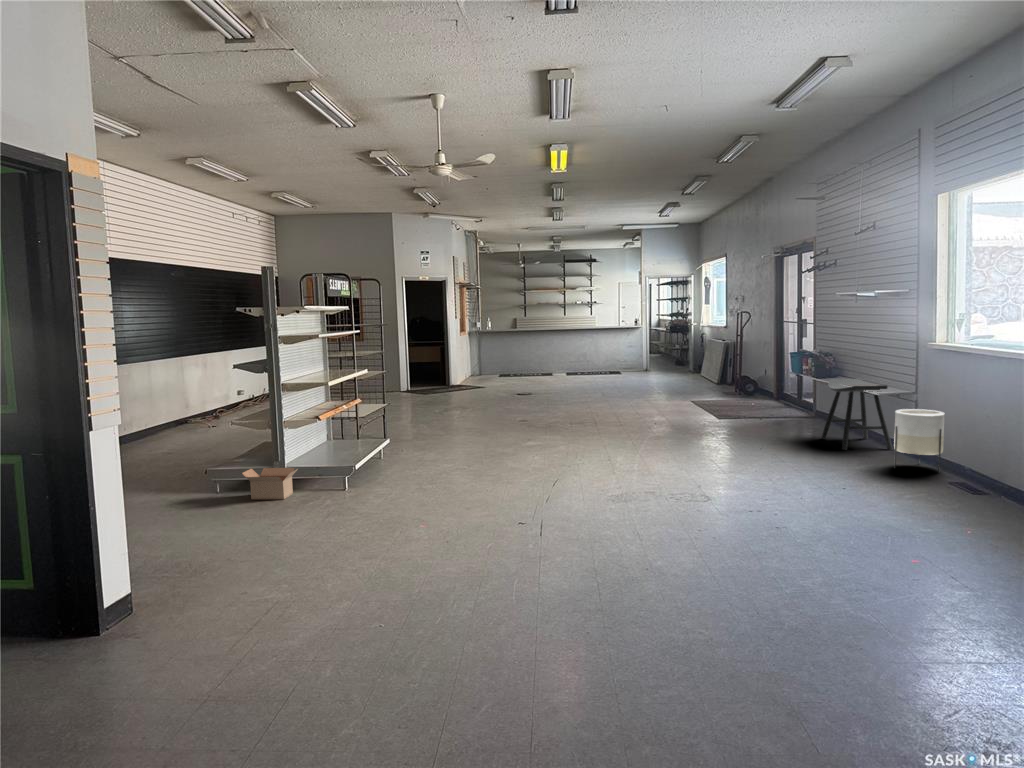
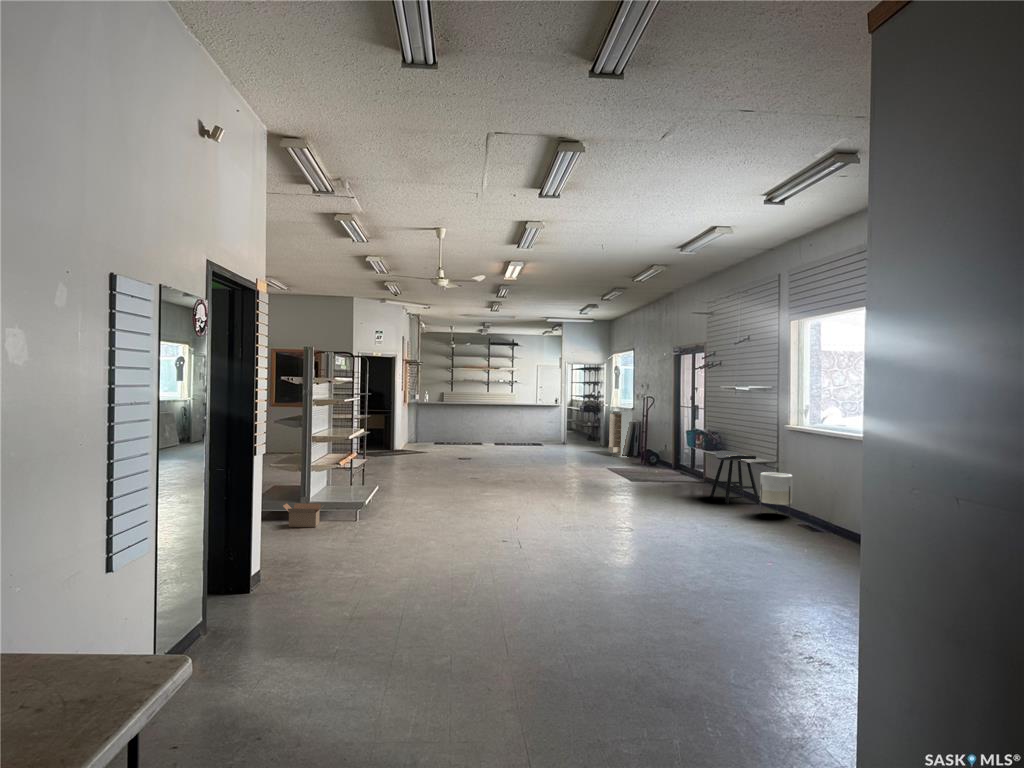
storage cabinet: none [696,330,724,385] -> present [608,411,632,457]

